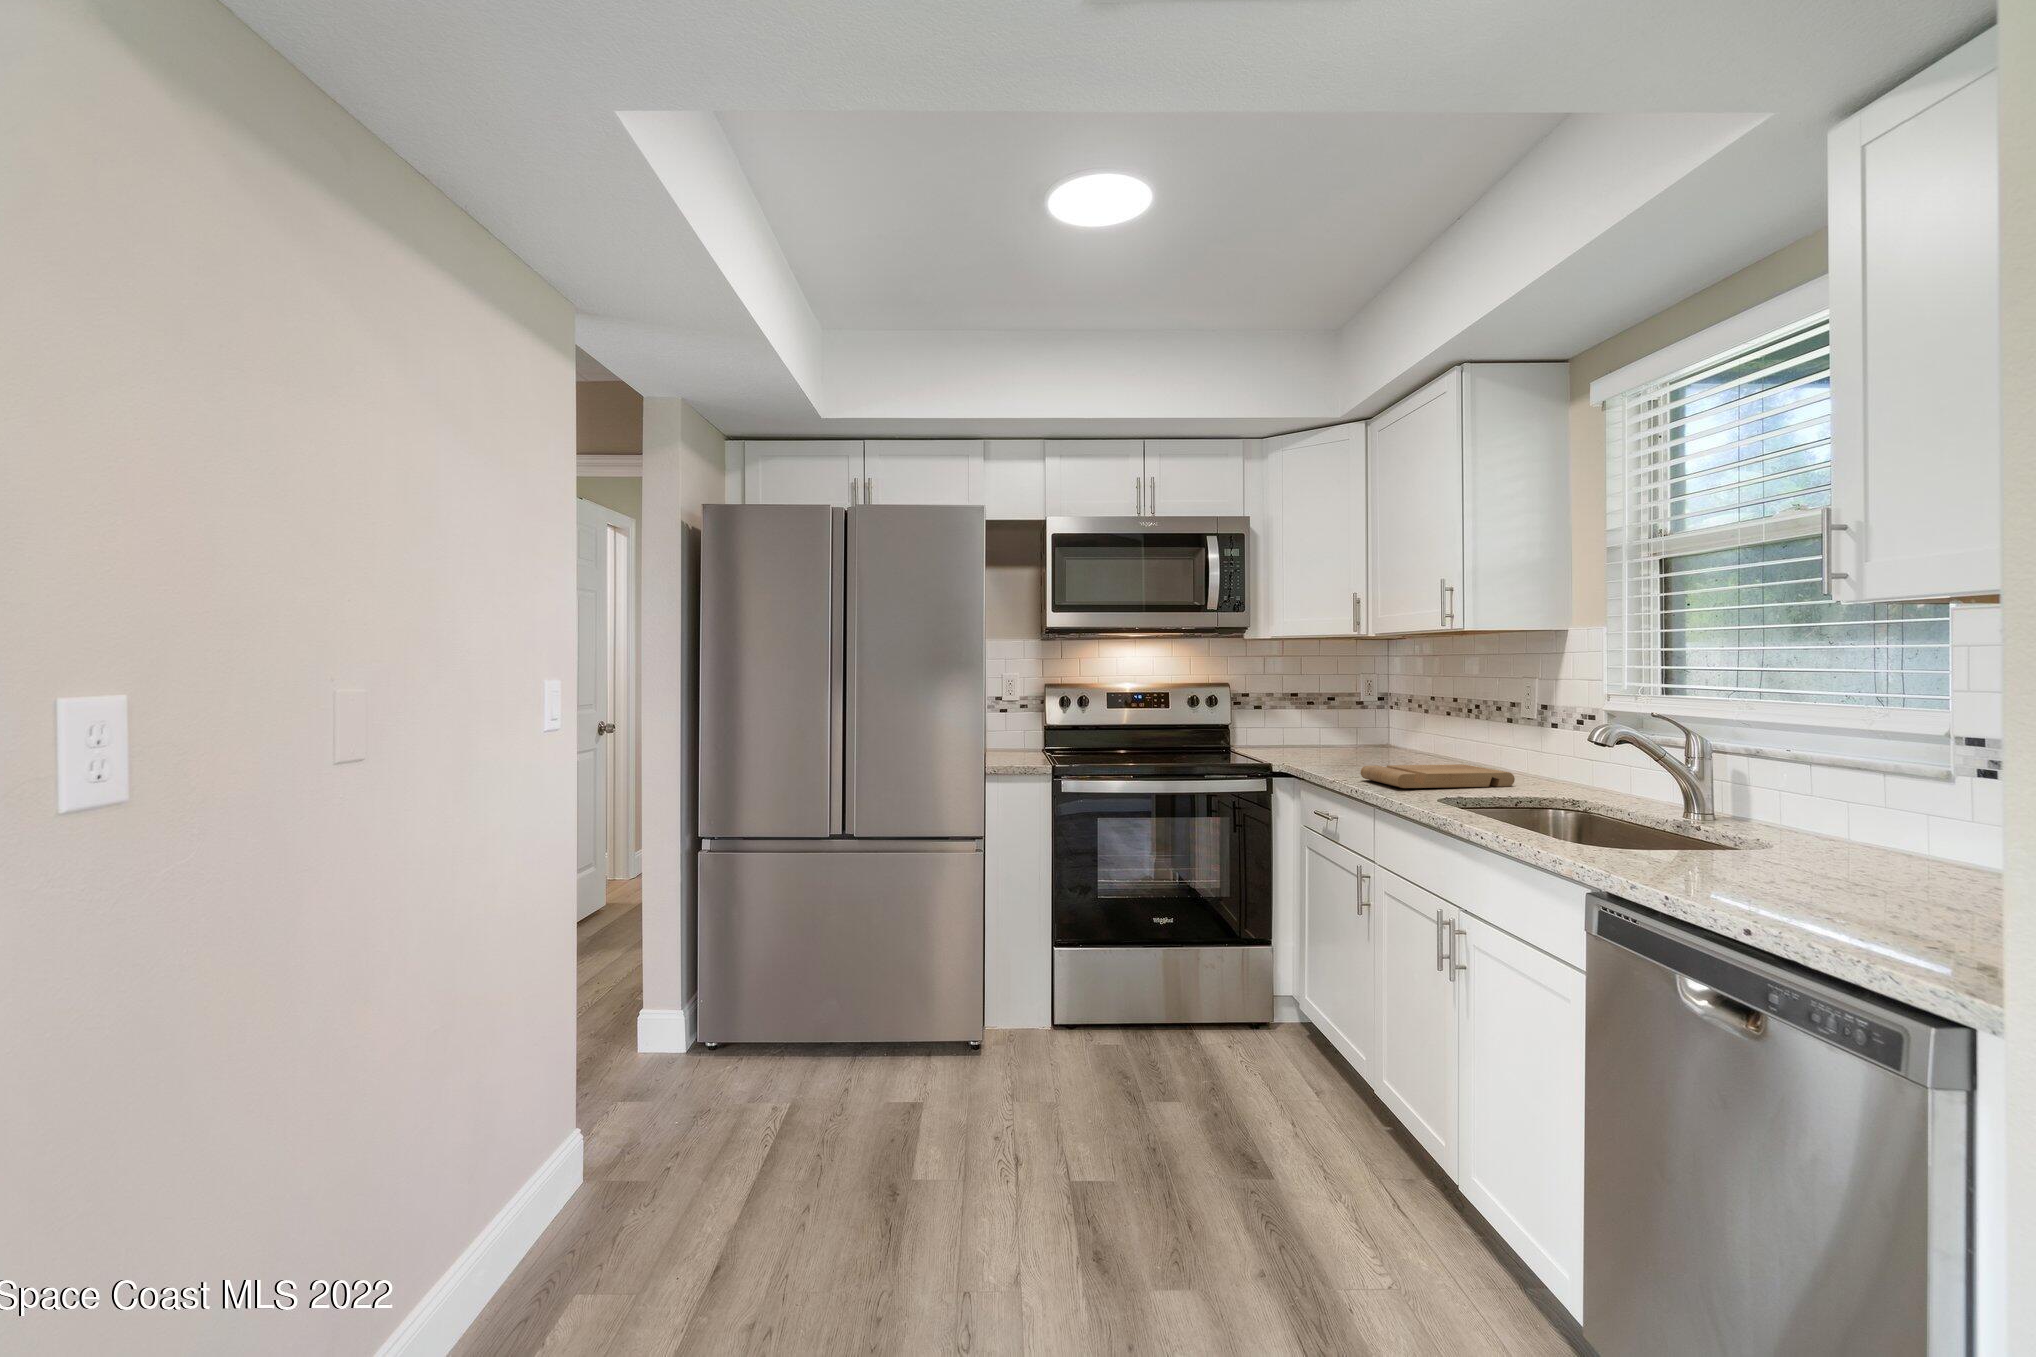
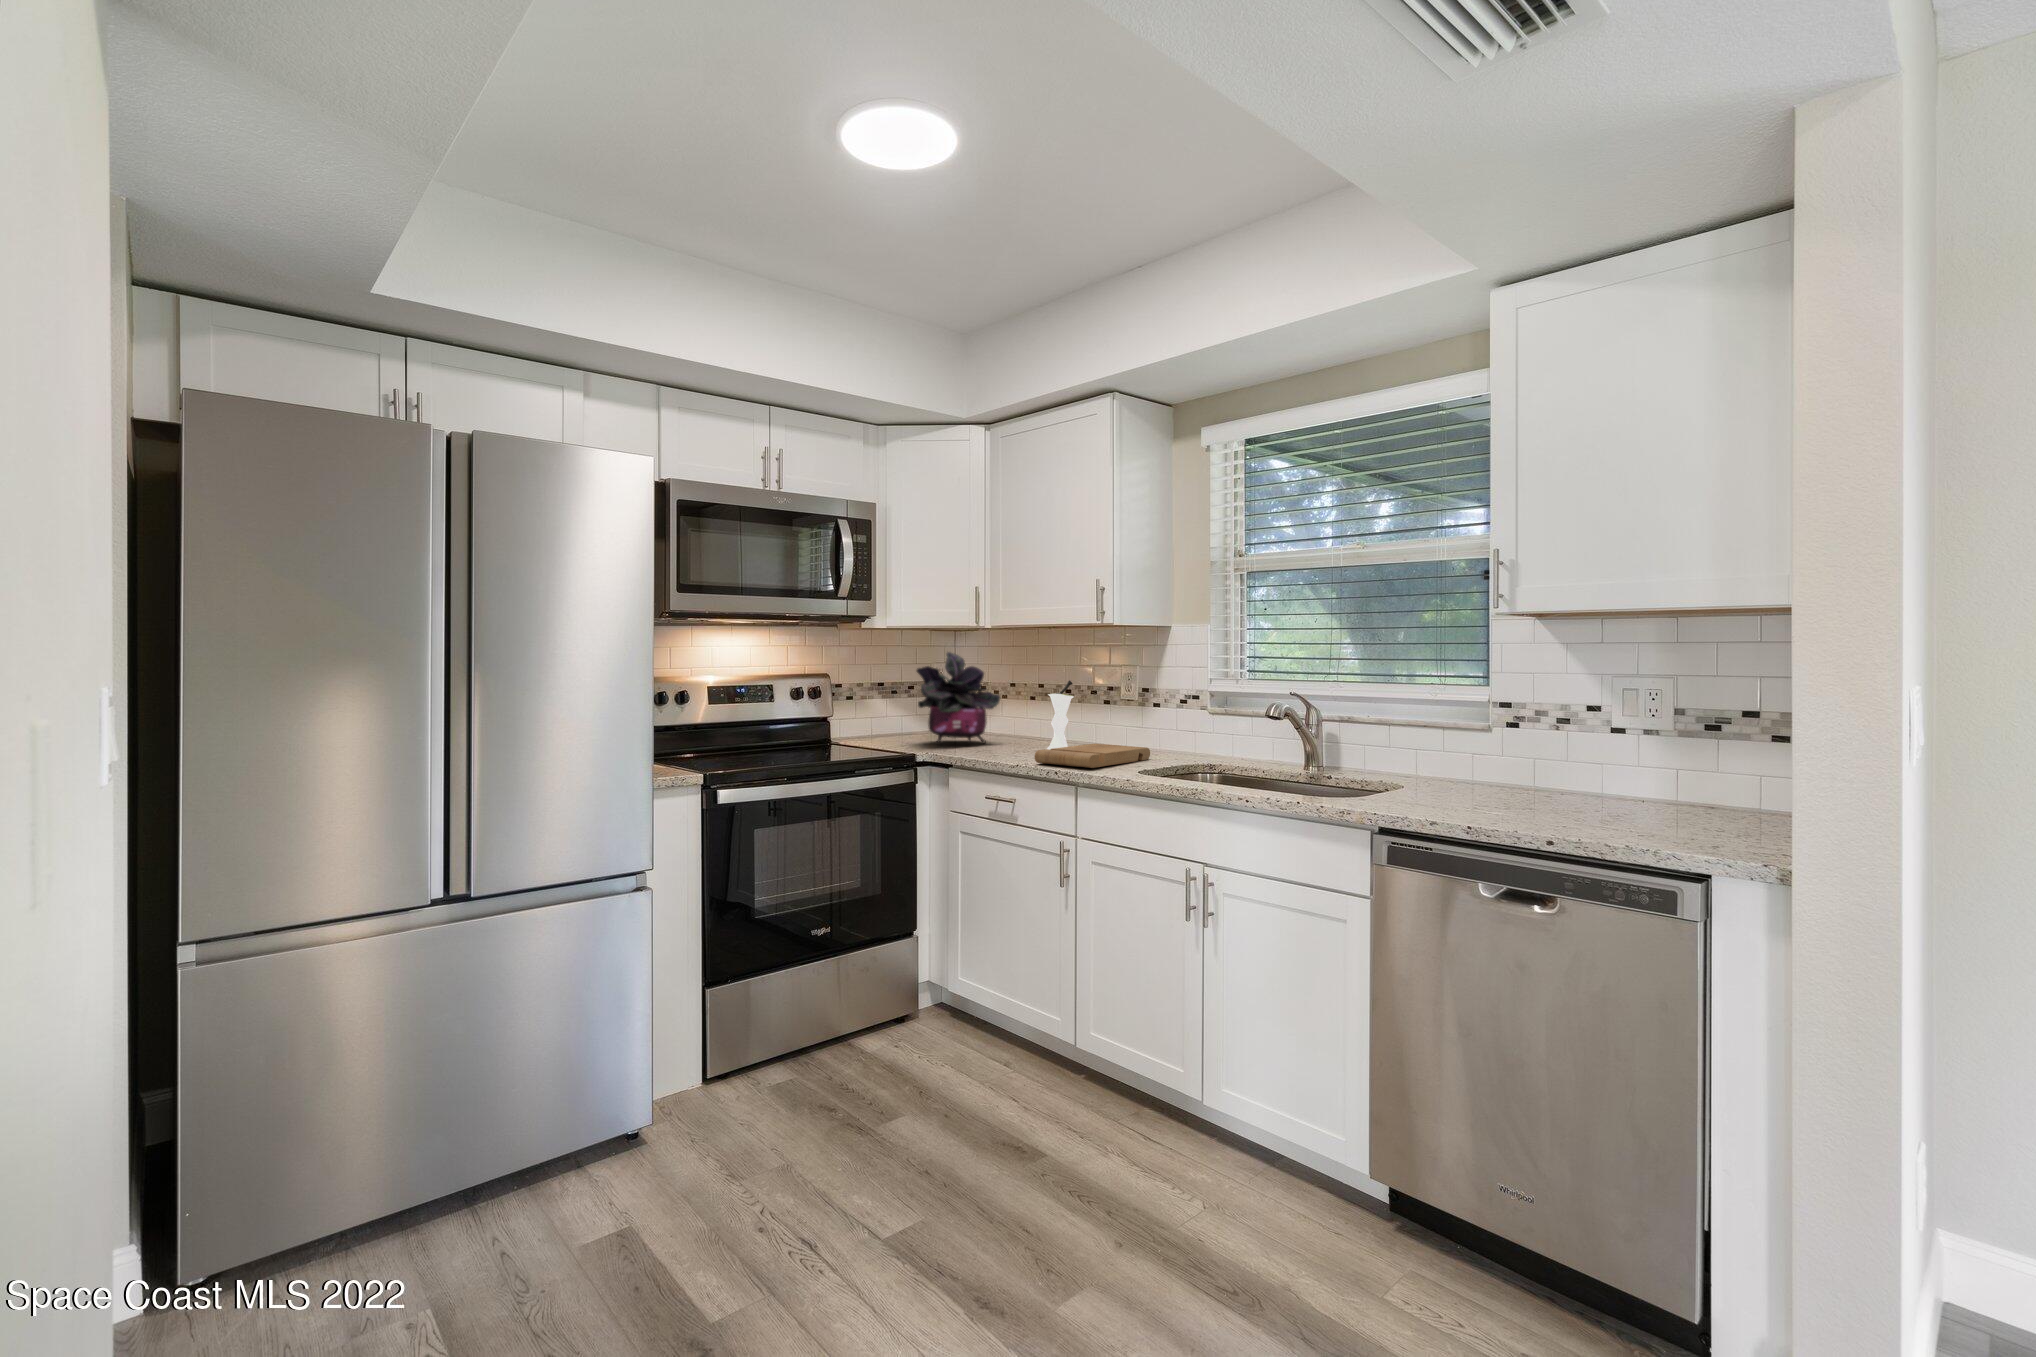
potted plant: none [1302,662,1394,758] -> present [917,652,1000,743]
vase: none [1422,693,1457,770] -> present [1047,680,1074,750]

